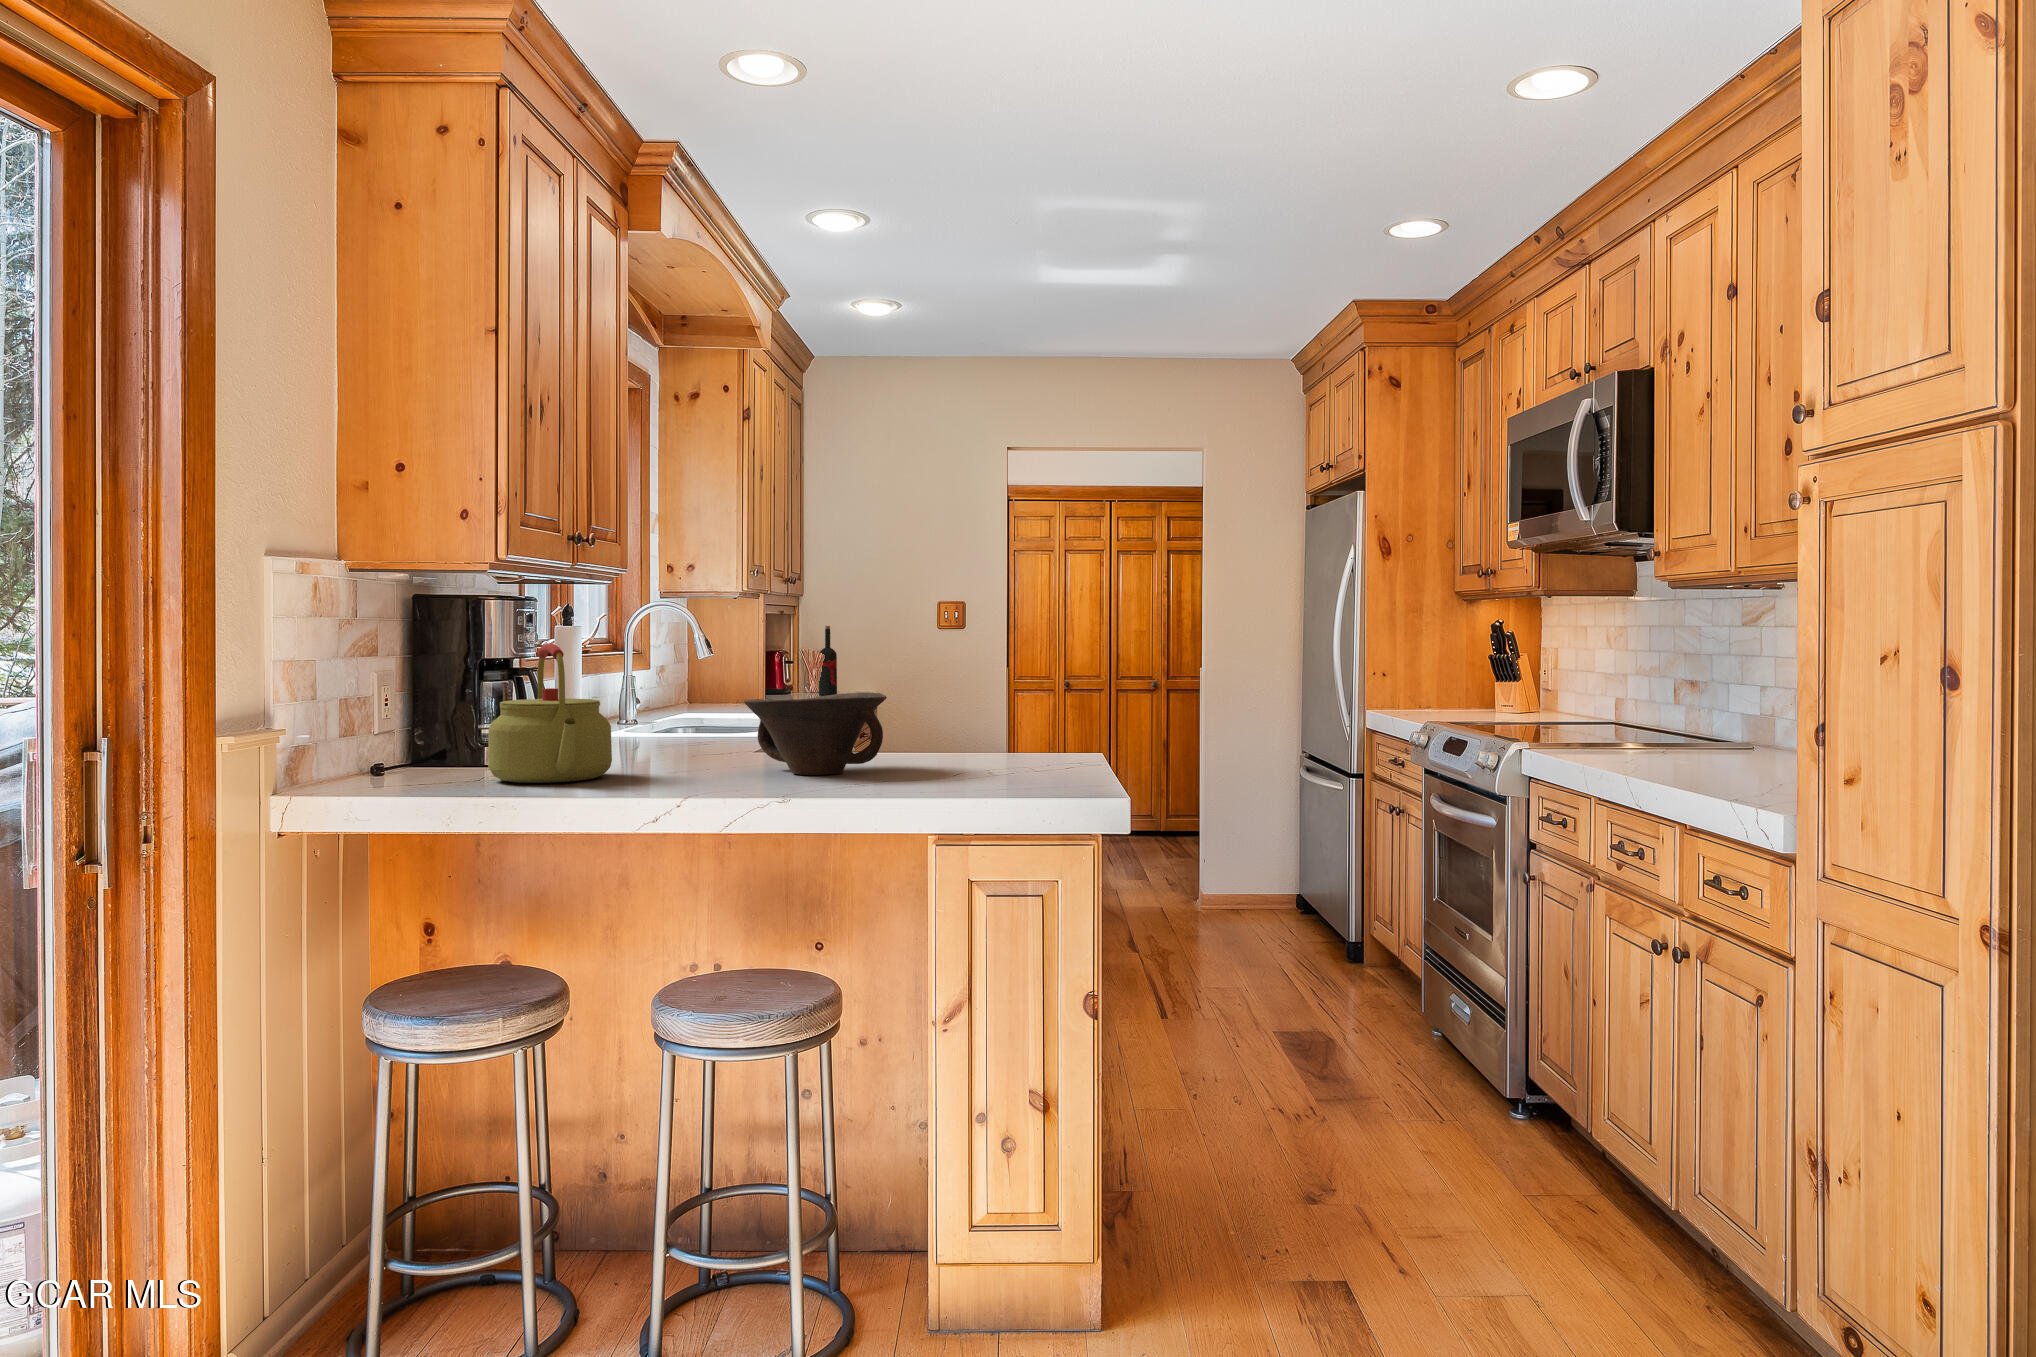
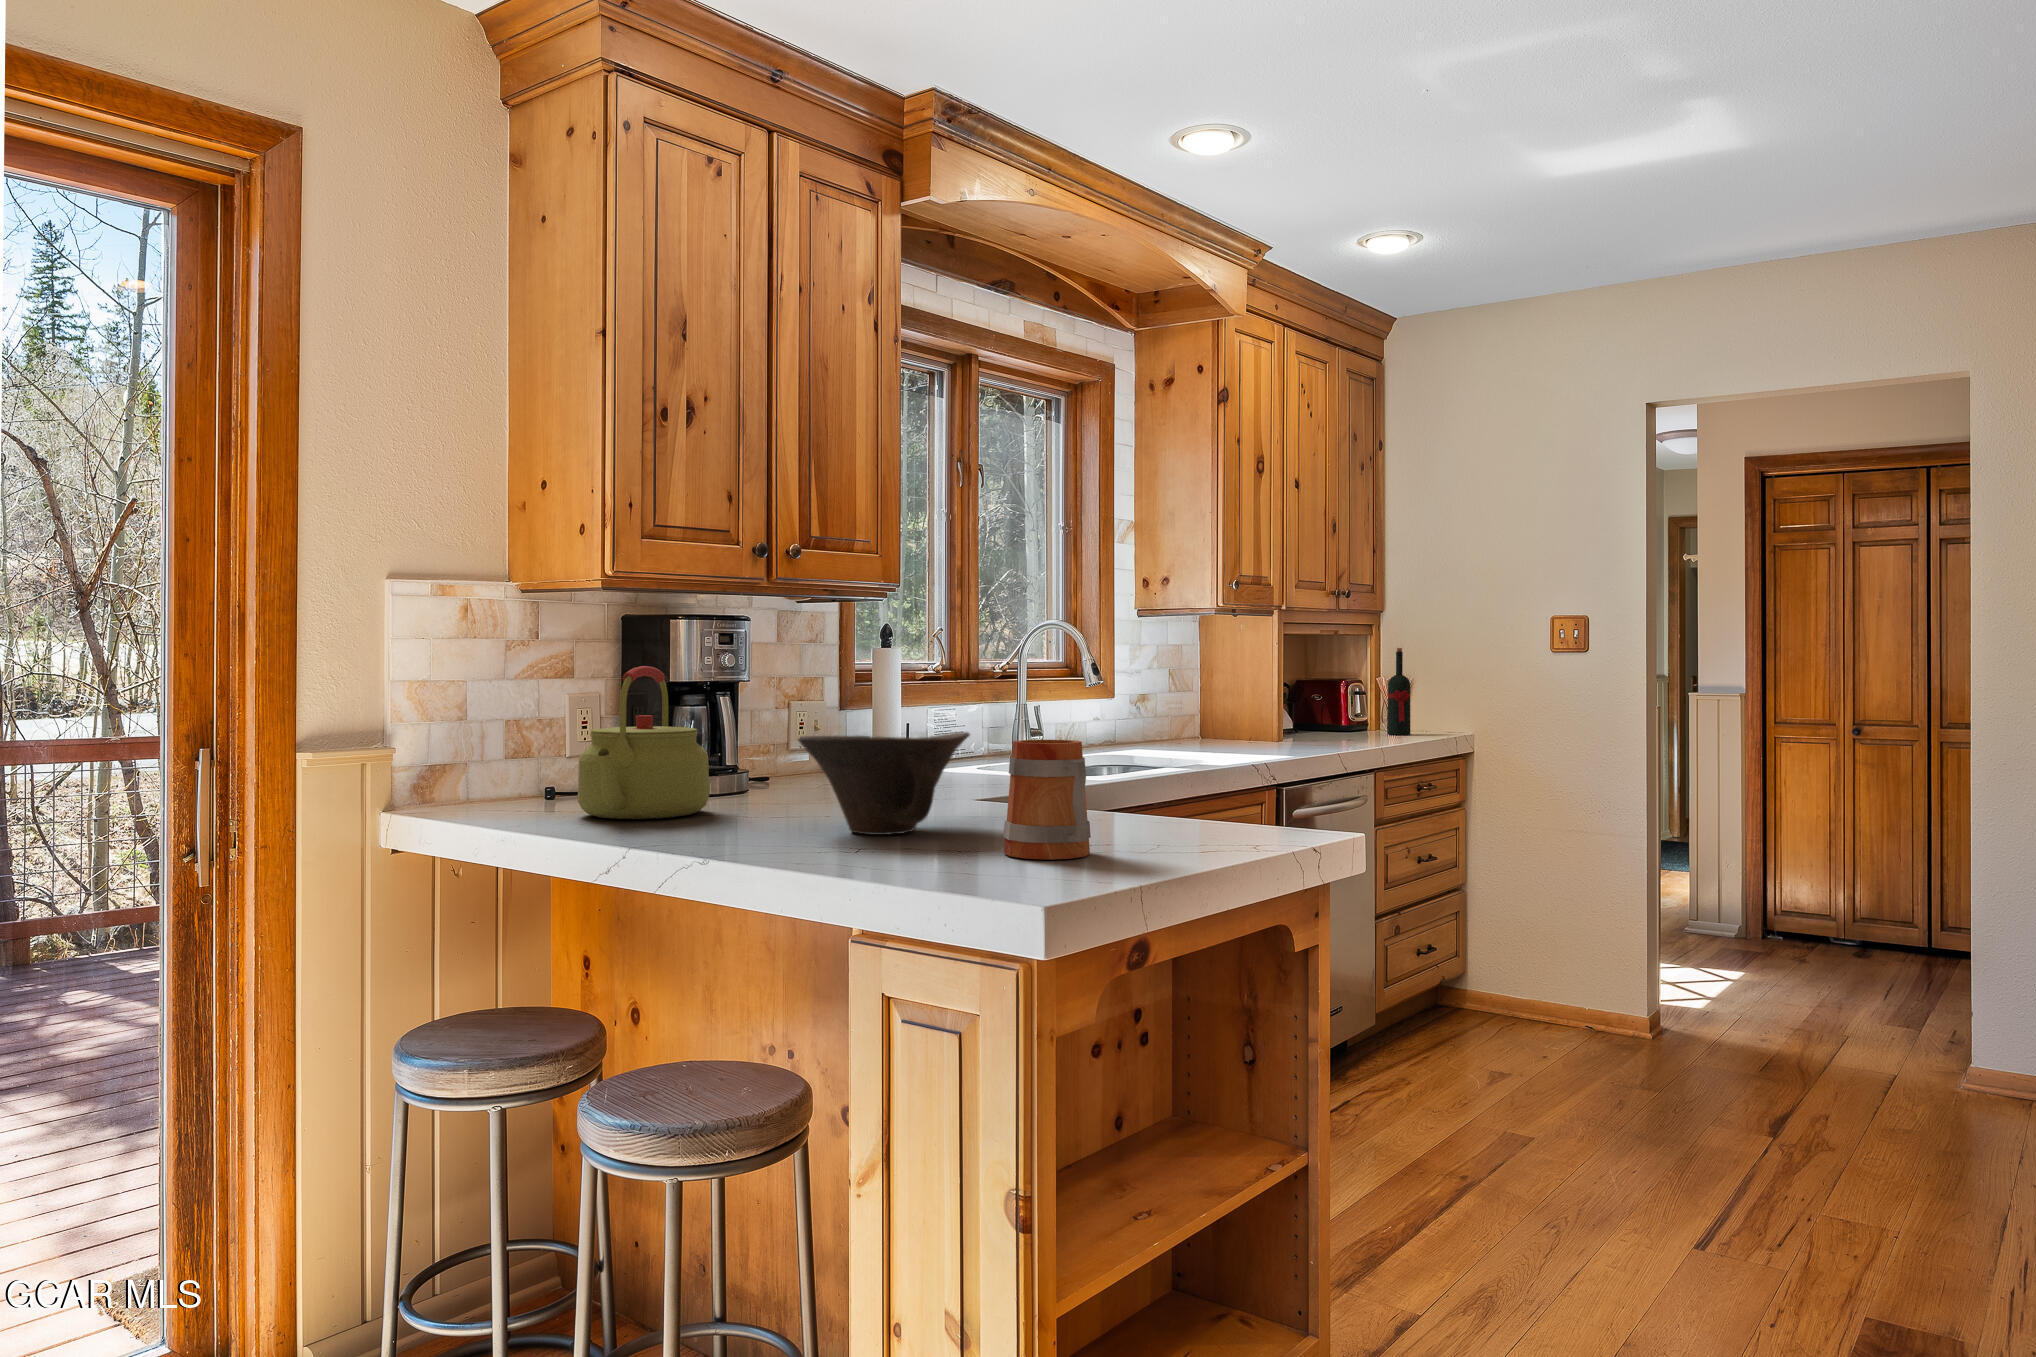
mug: none [962,694,1040,777] -> present [1003,740,1091,860]

